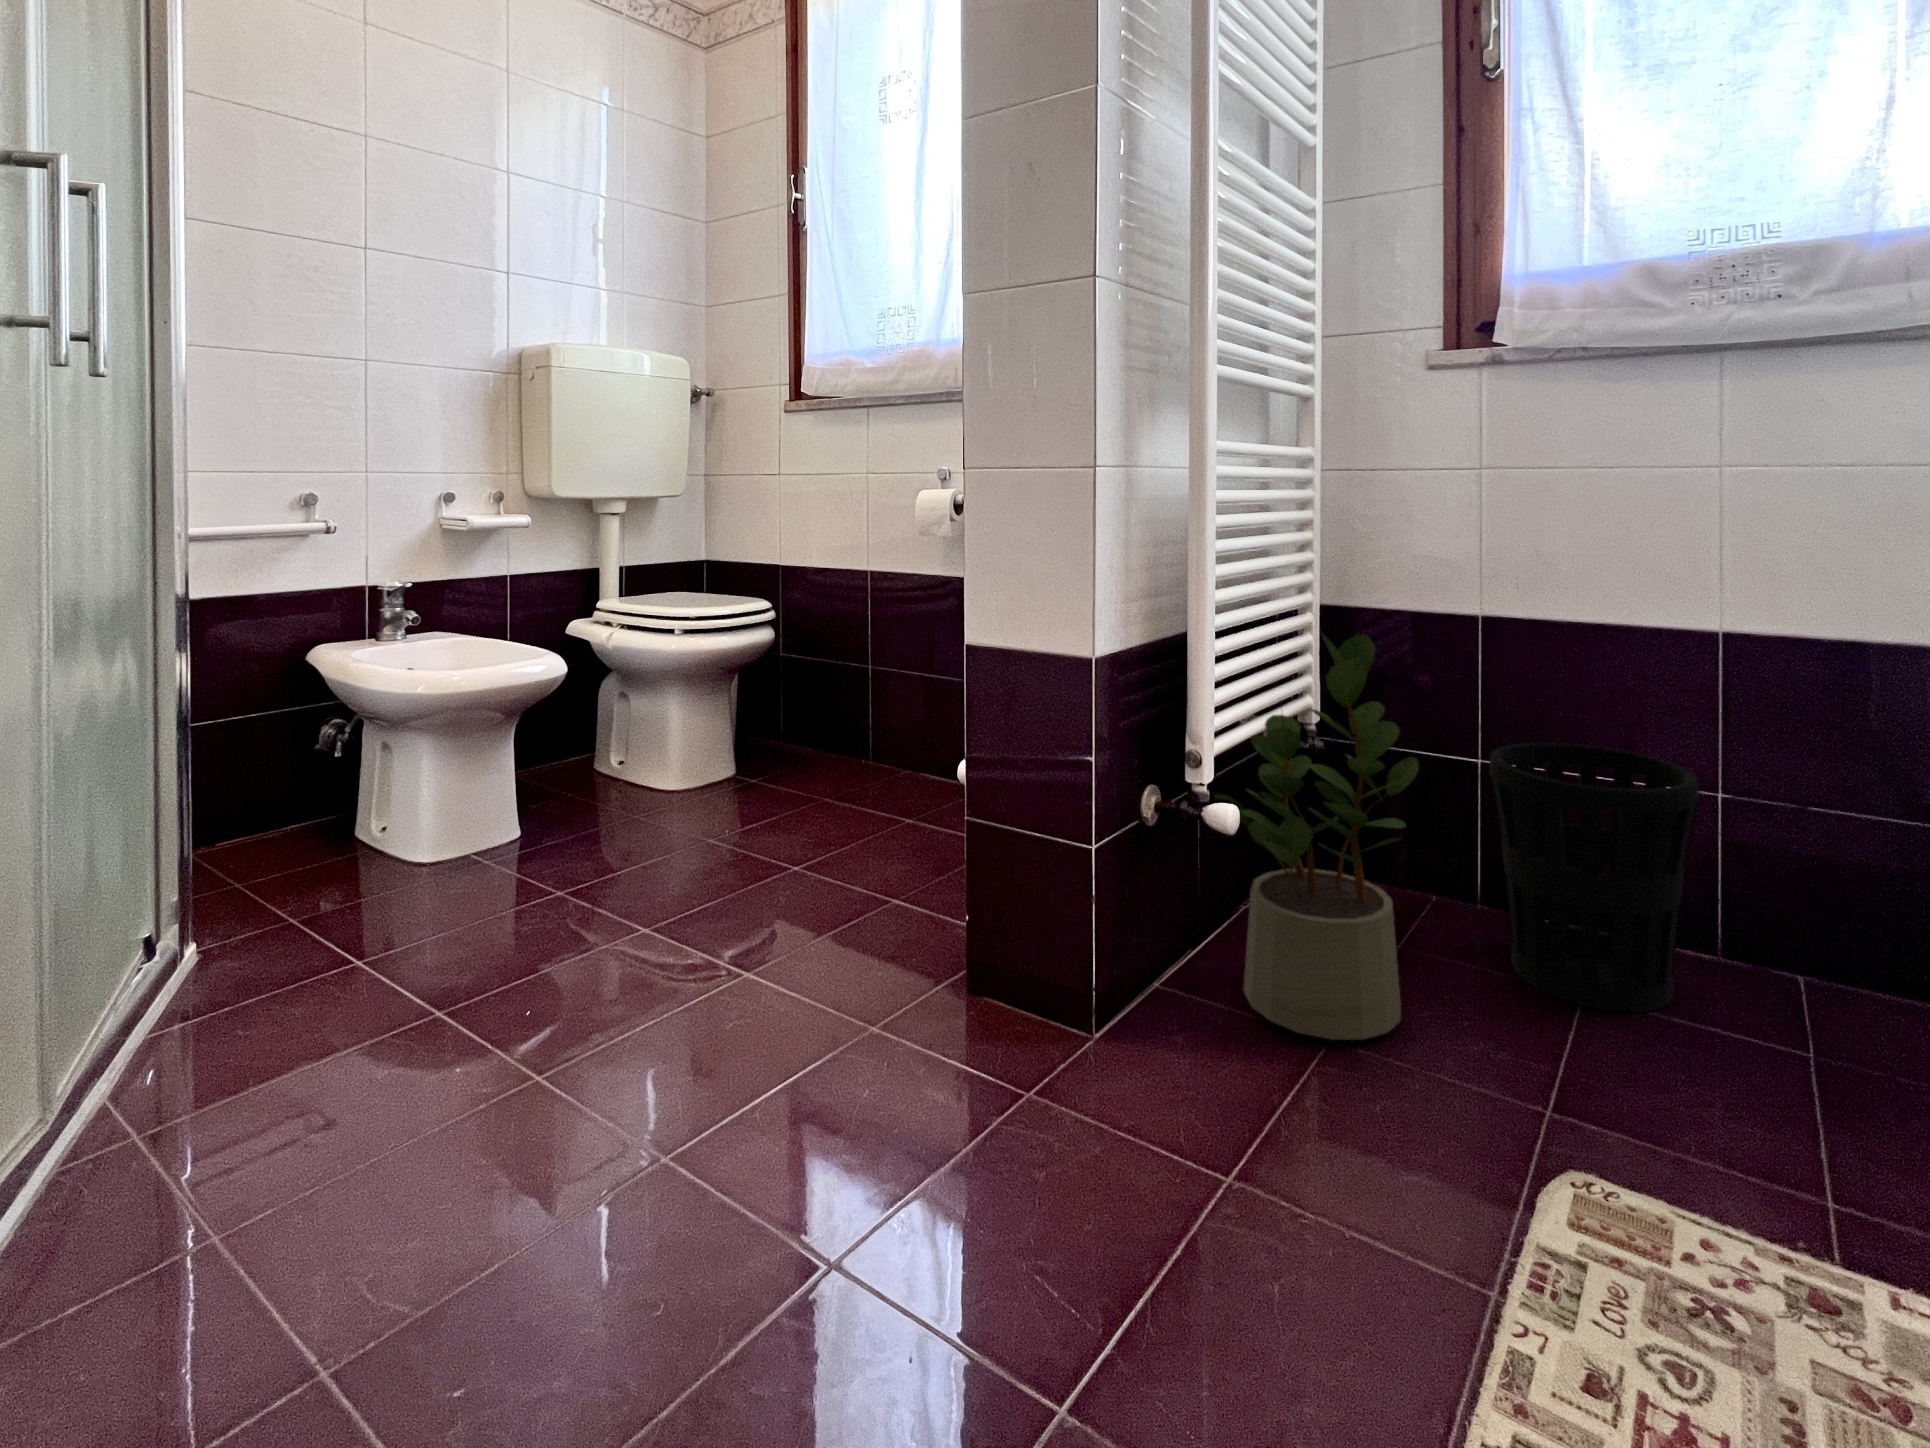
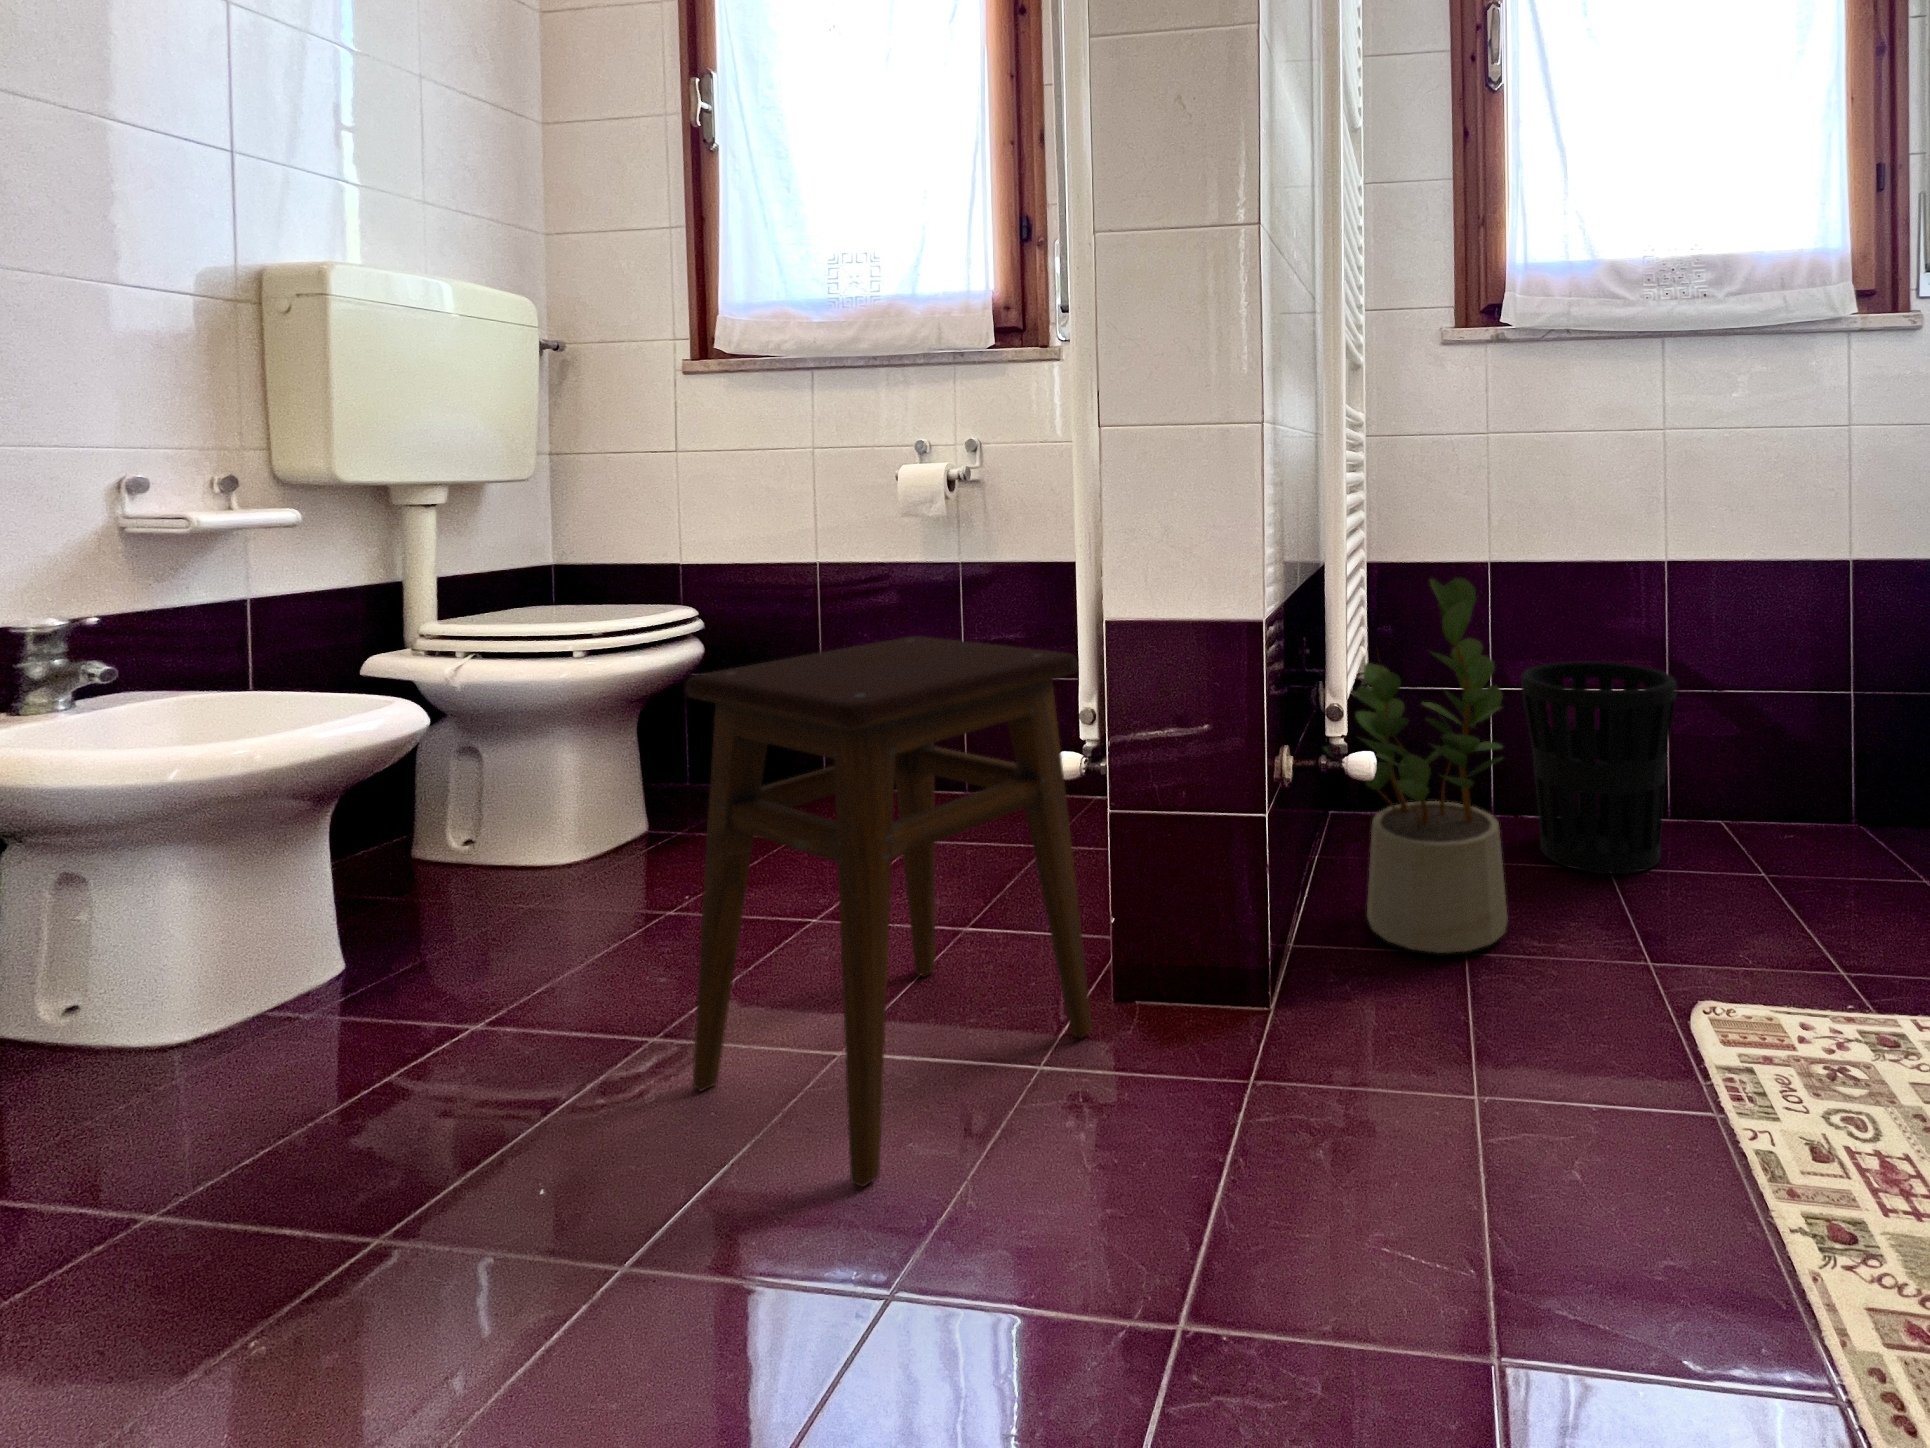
stool: none [652,643,934,1074] -> present [685,636,1092,1187]

